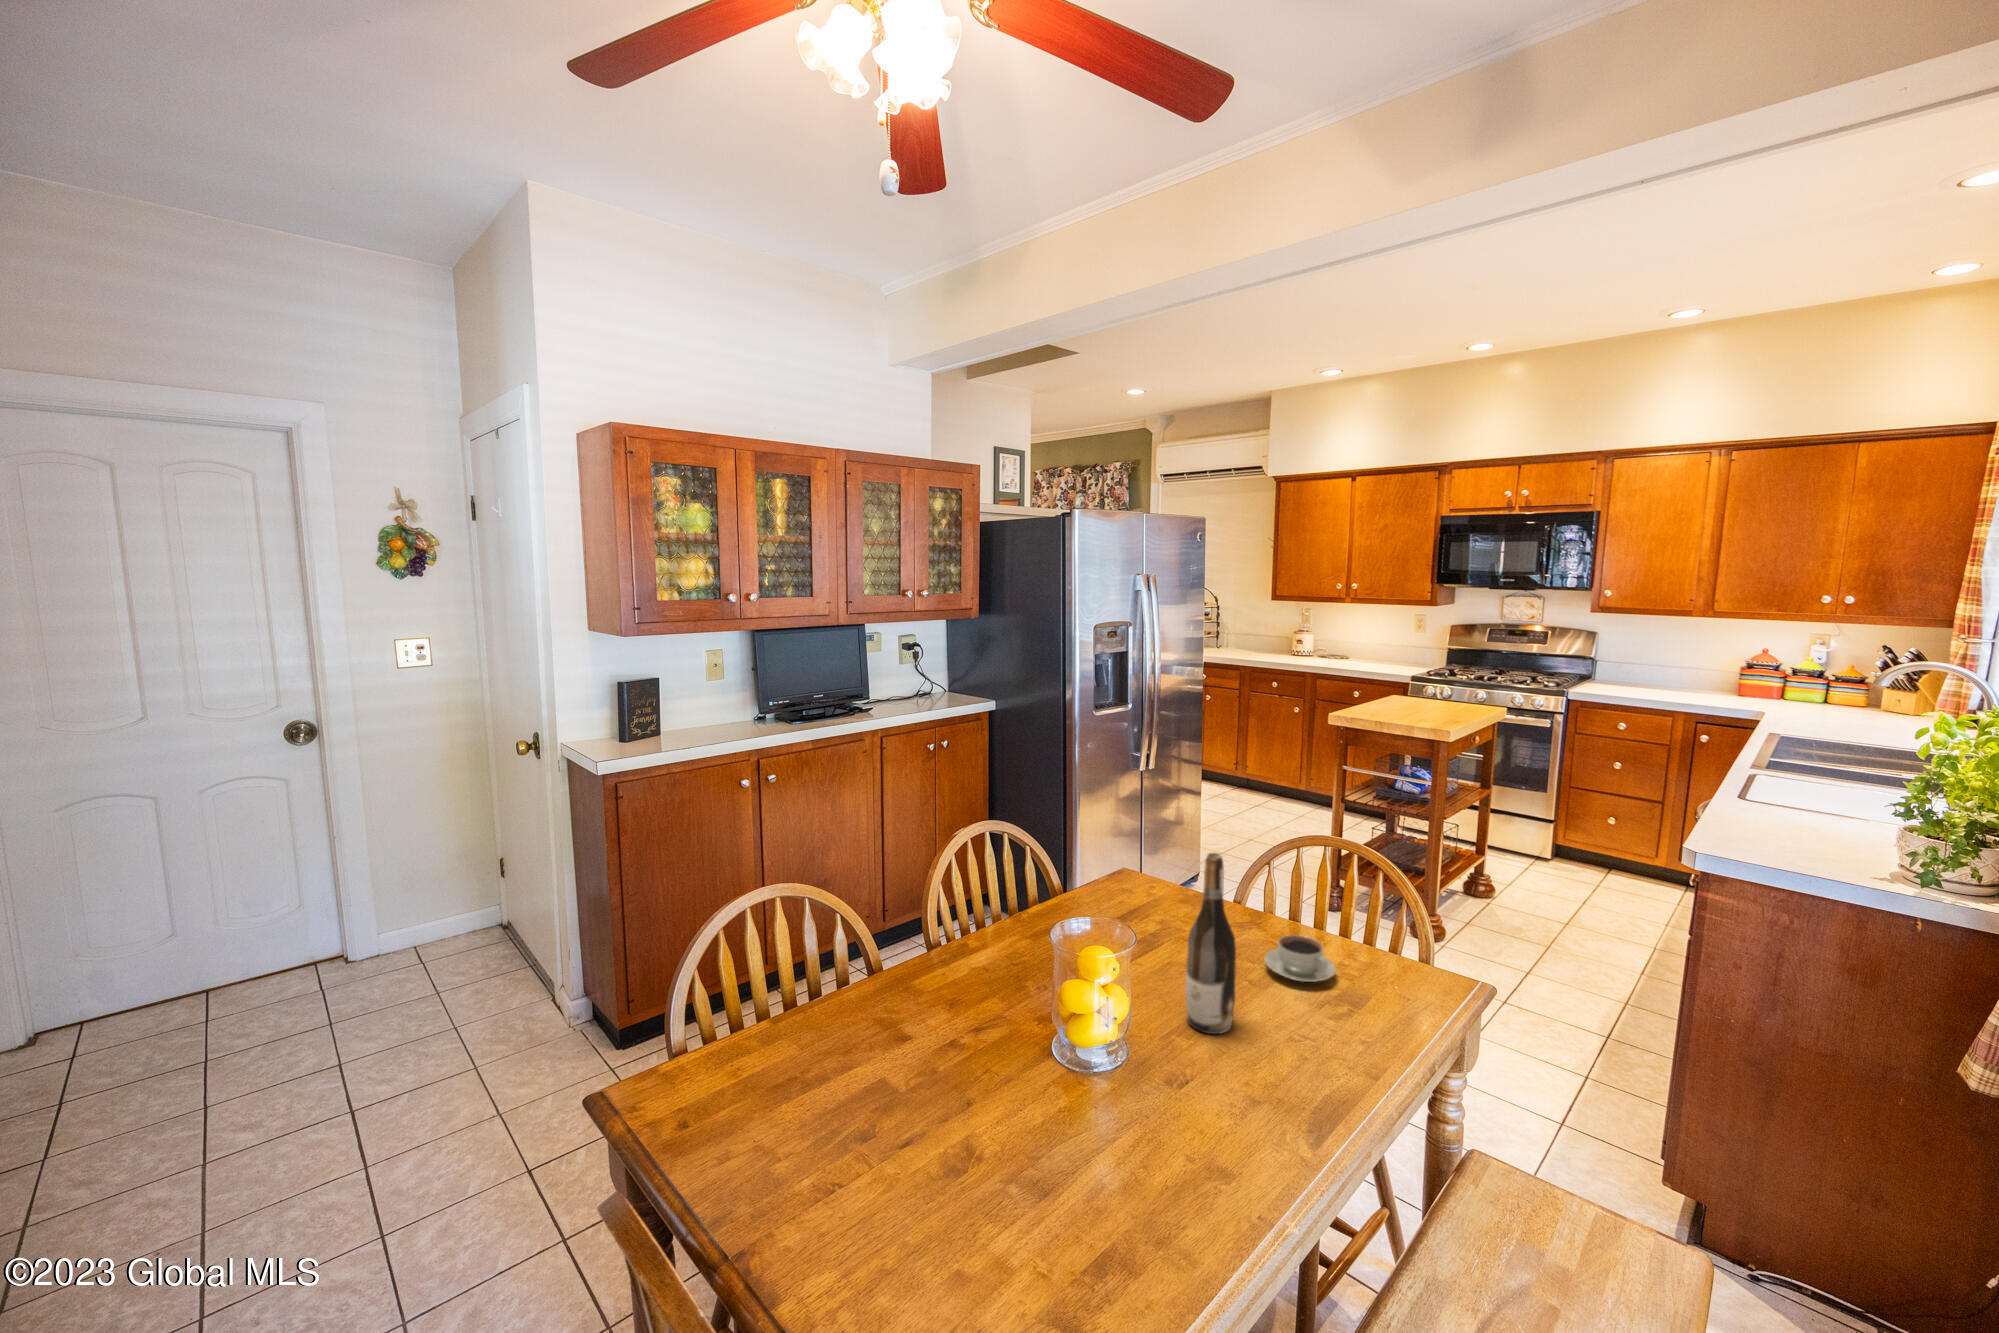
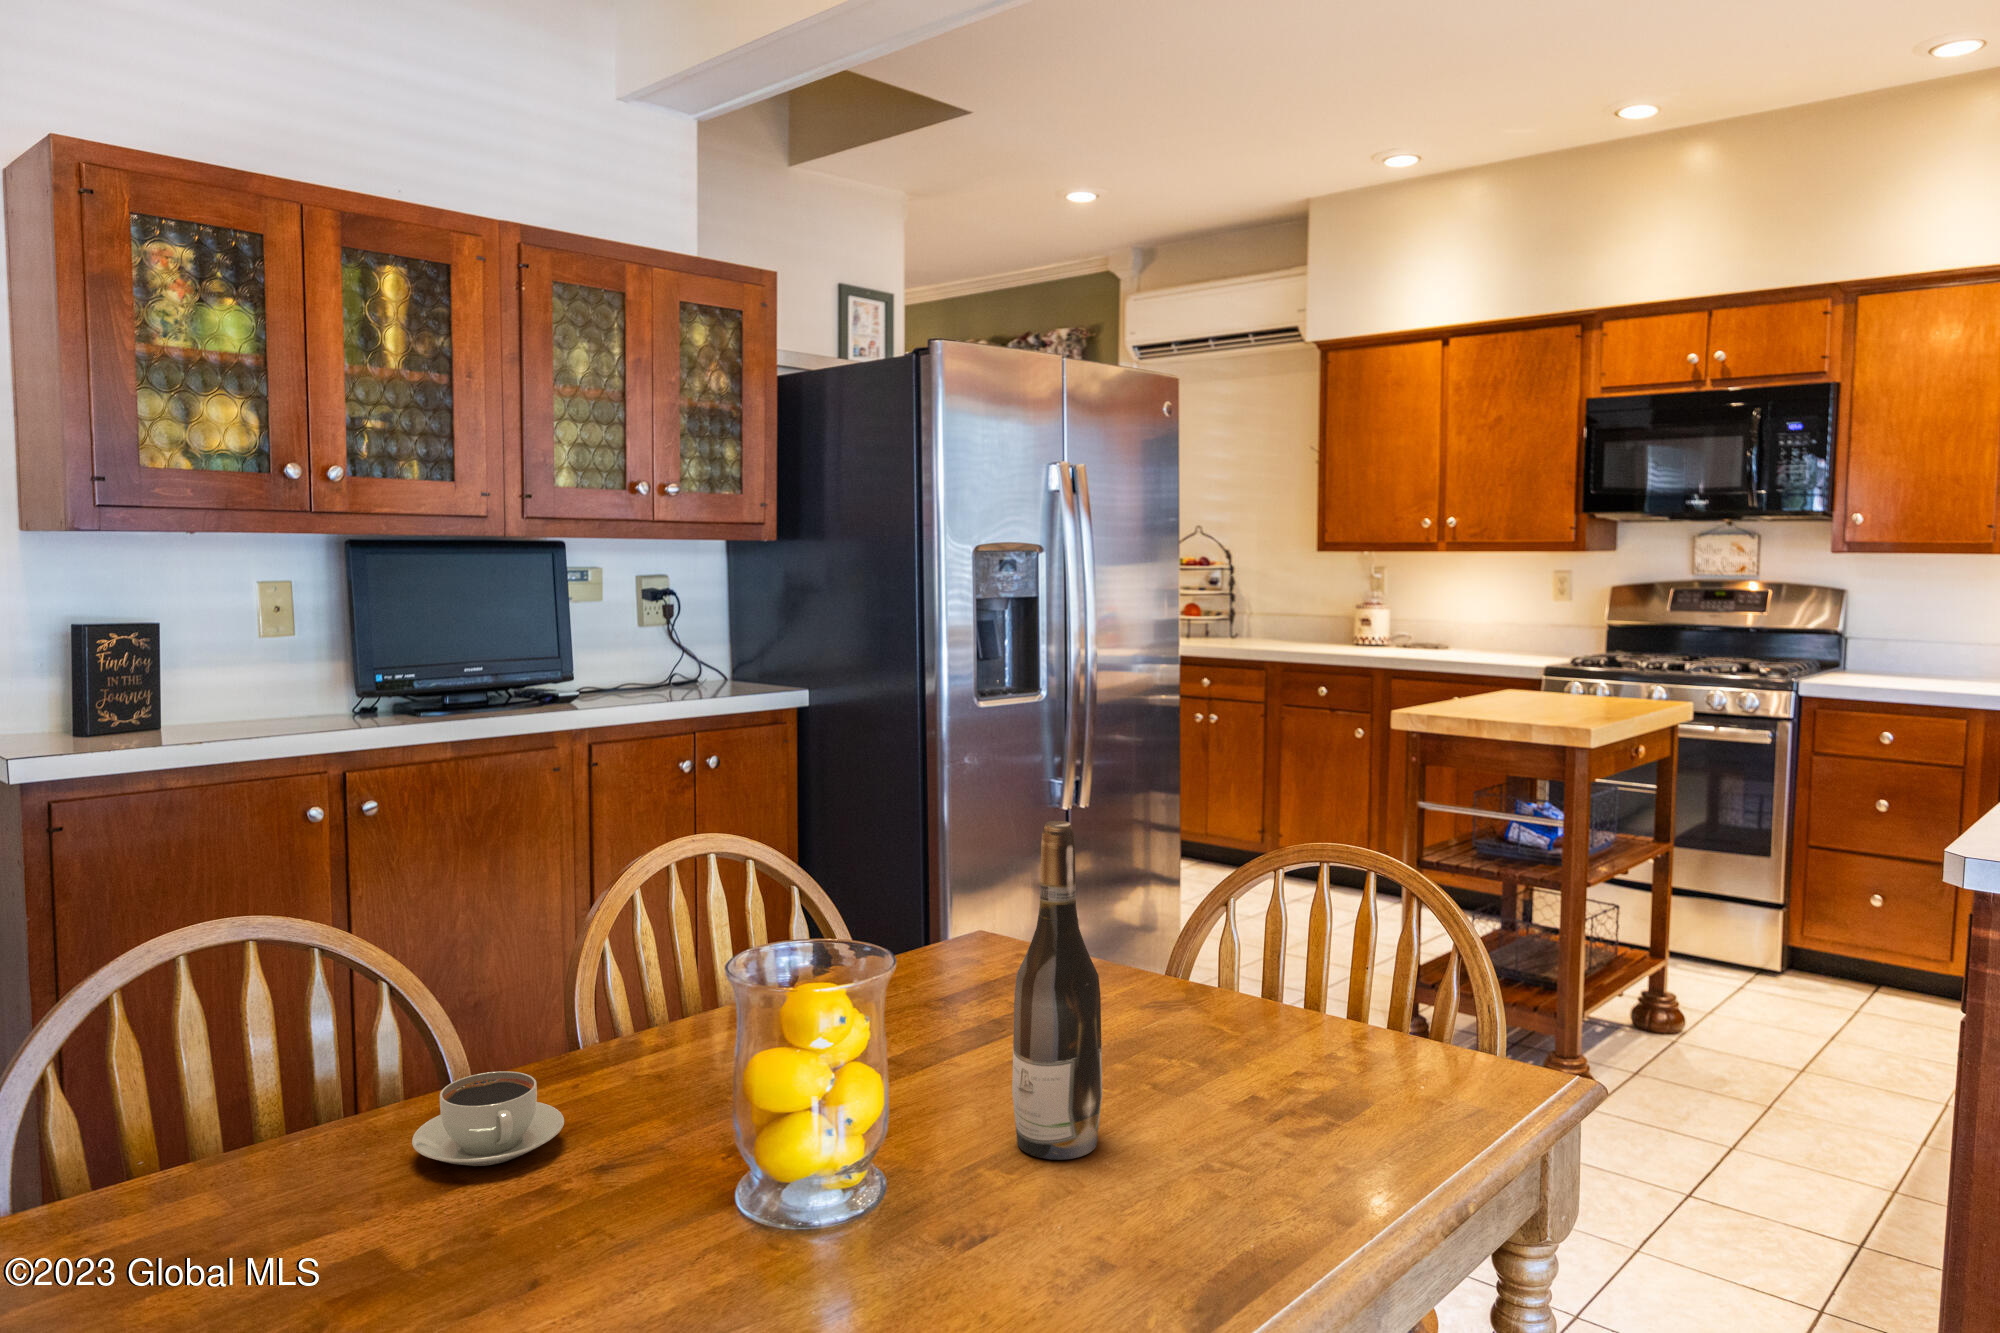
coffee cup: present [1264,935,1336,982] -> present [412,1071,564,1166]

